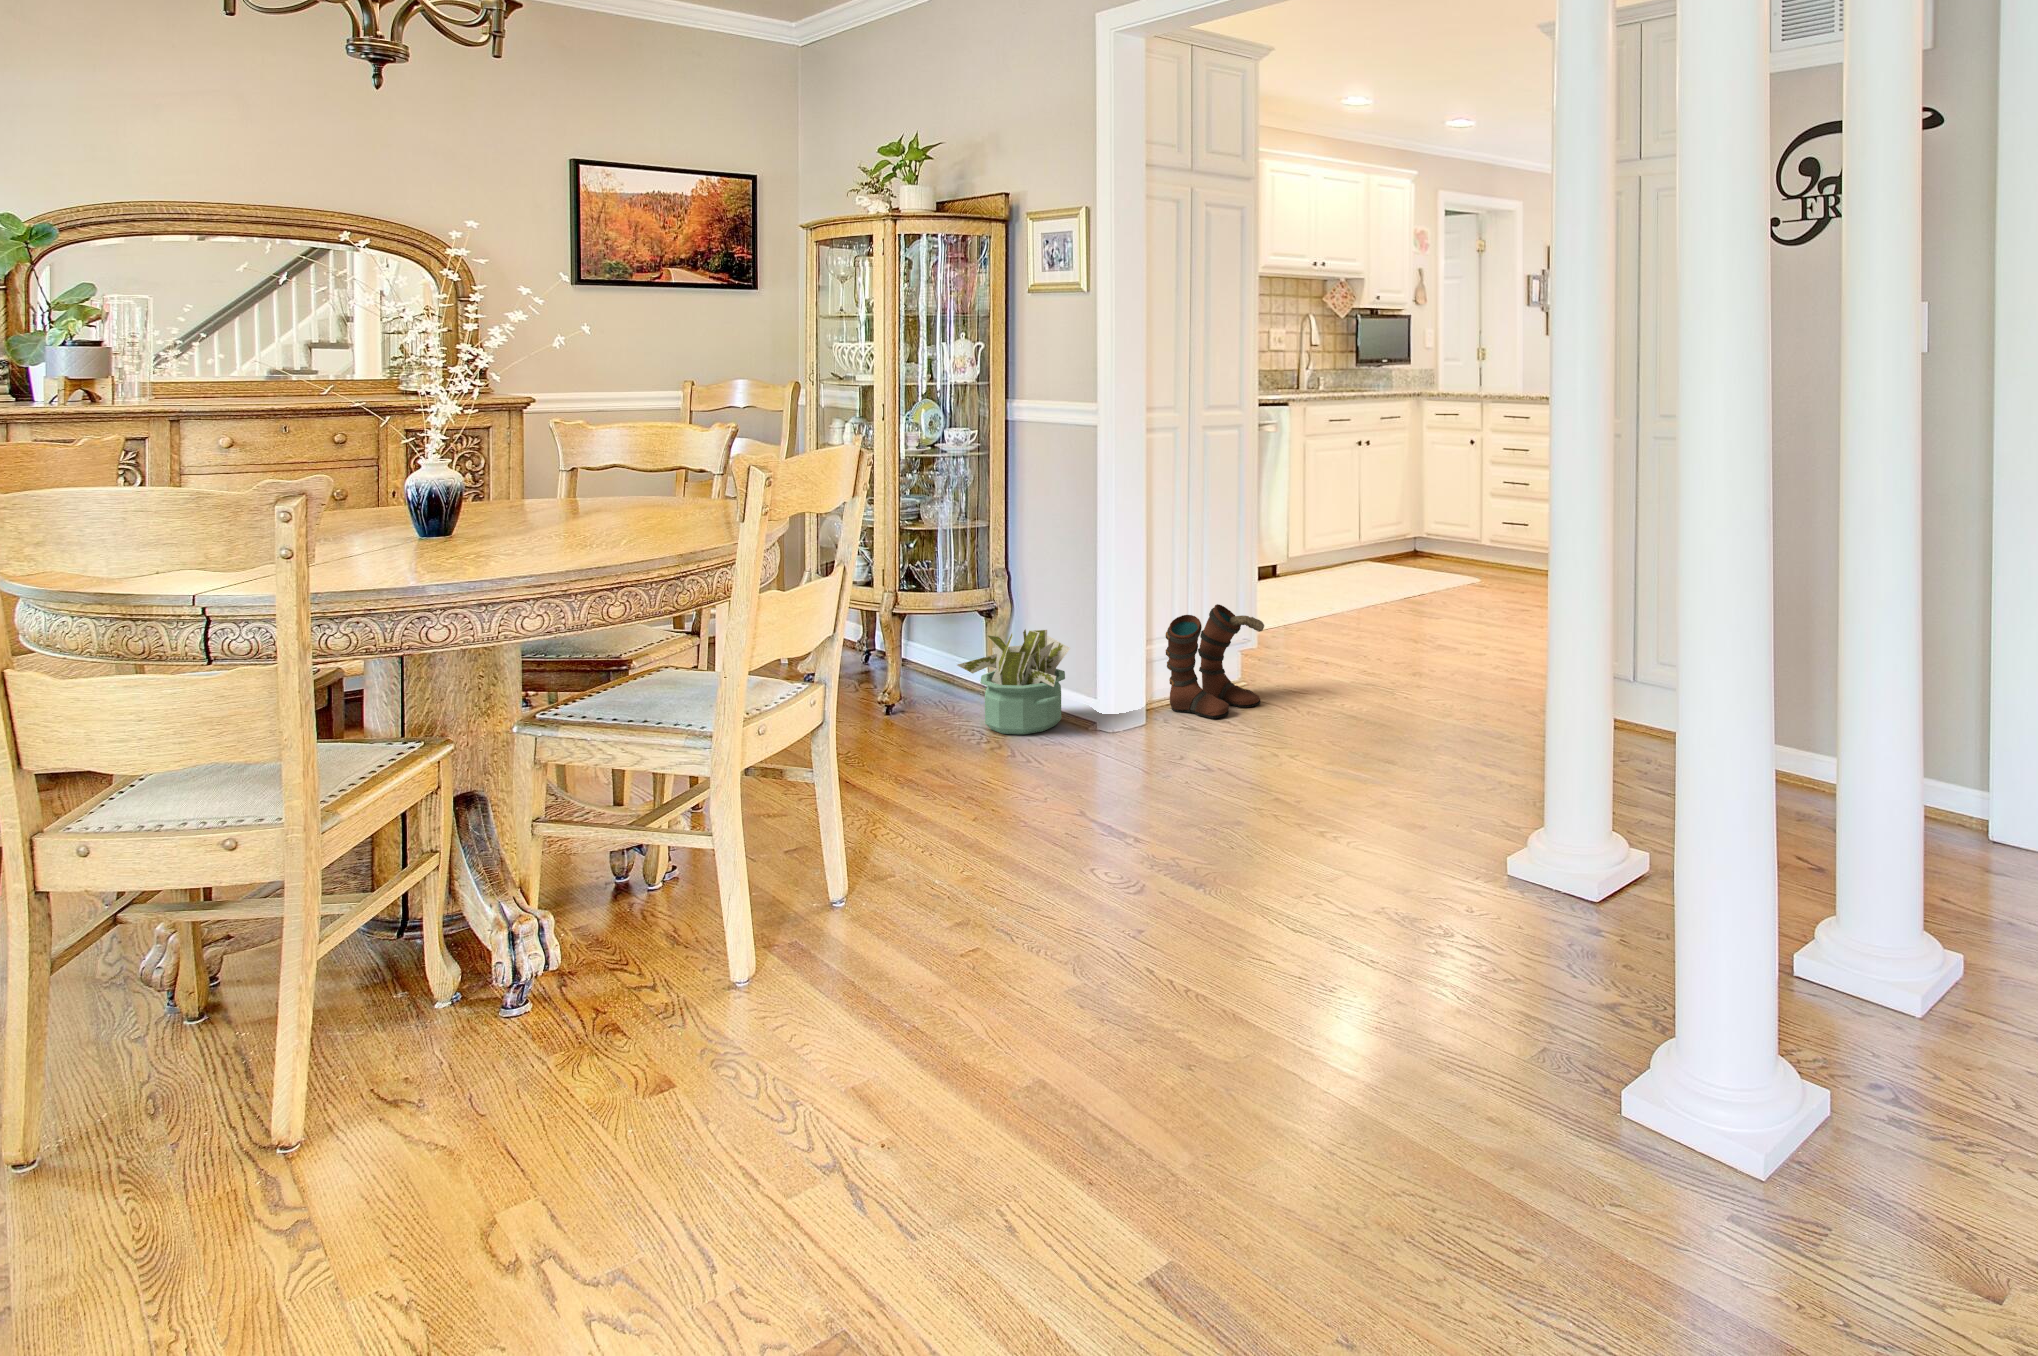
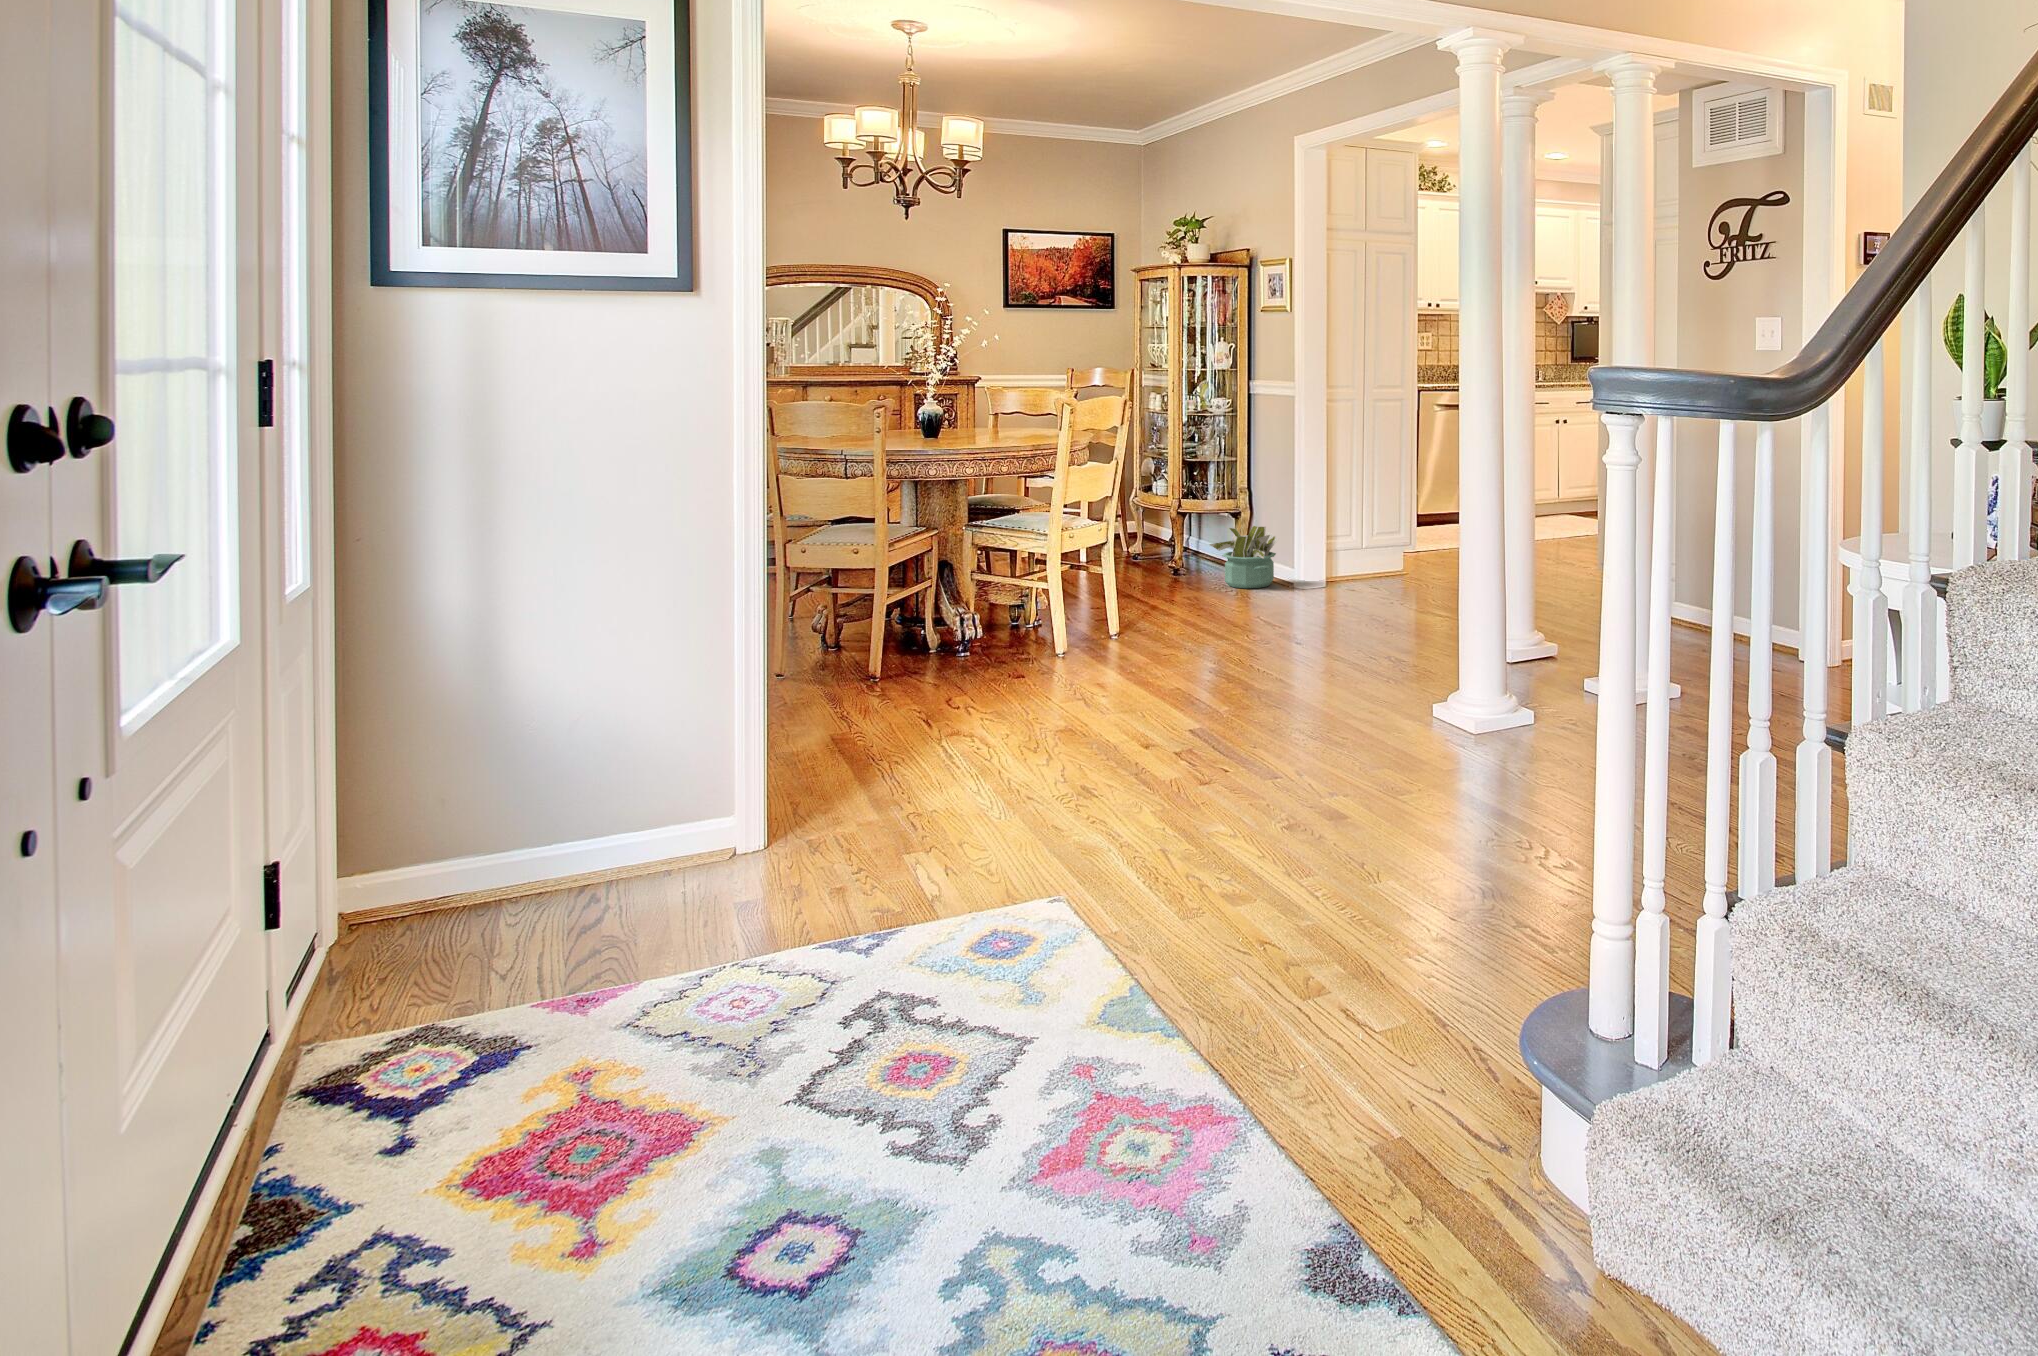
boots: present [1165,604,1264,719] -> none [1342,518,1411,589]

